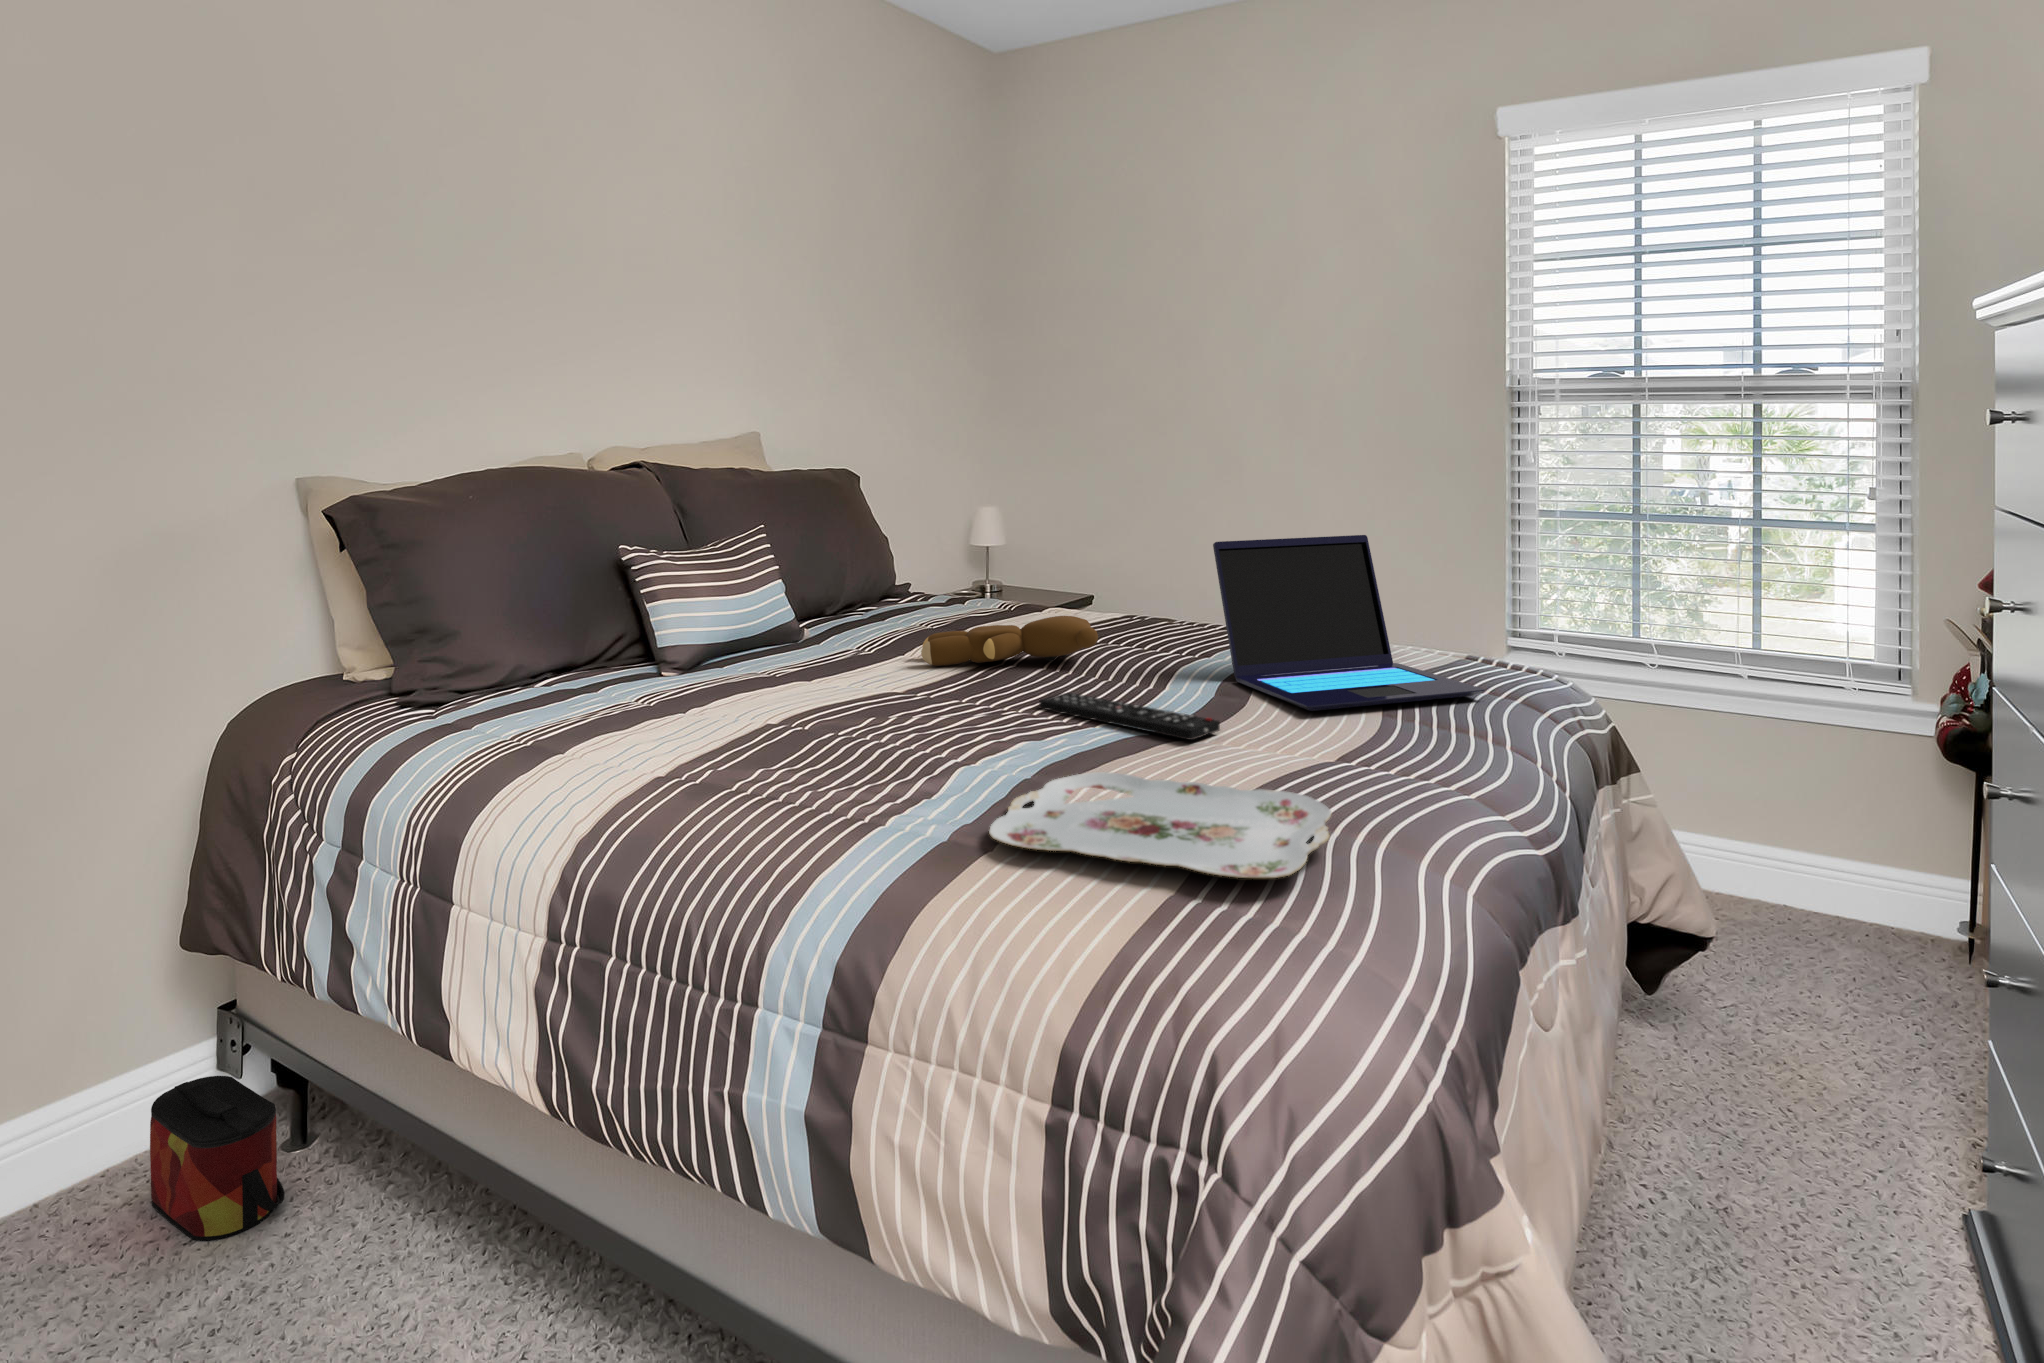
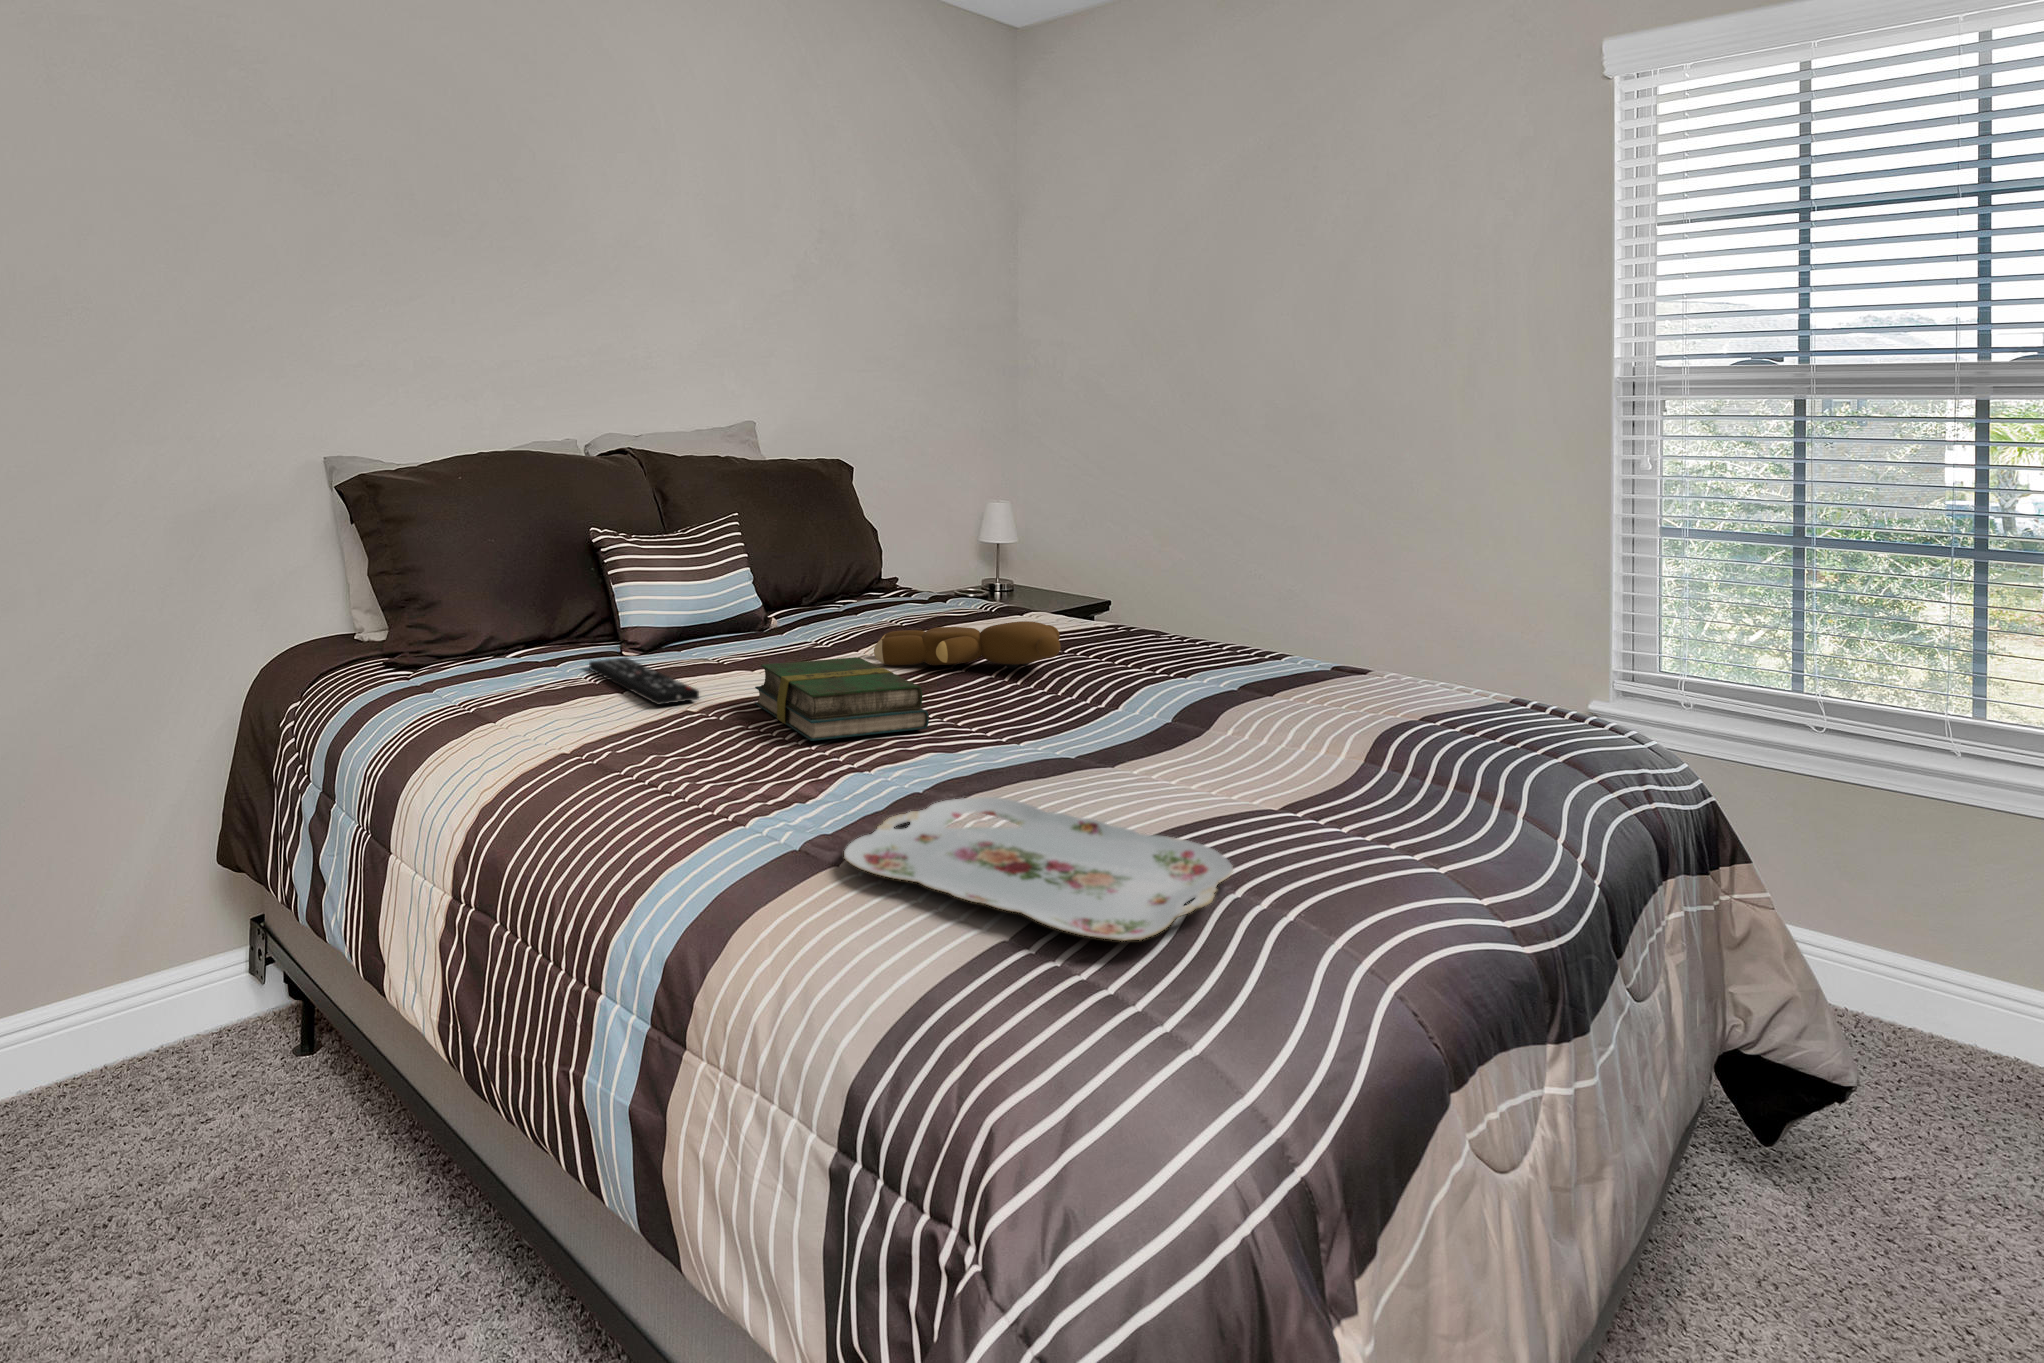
laptop: present [1213,535,1485,711] -> none [1191,550,1508,750]
book: none [825,658,1005,739] -> present [755,657,929,741]
remote control: present [1039,693,1220,740] -> present [589,658,699,705]
bag: present [150,1076,285,1241] -> none [181,981,280,1126]

